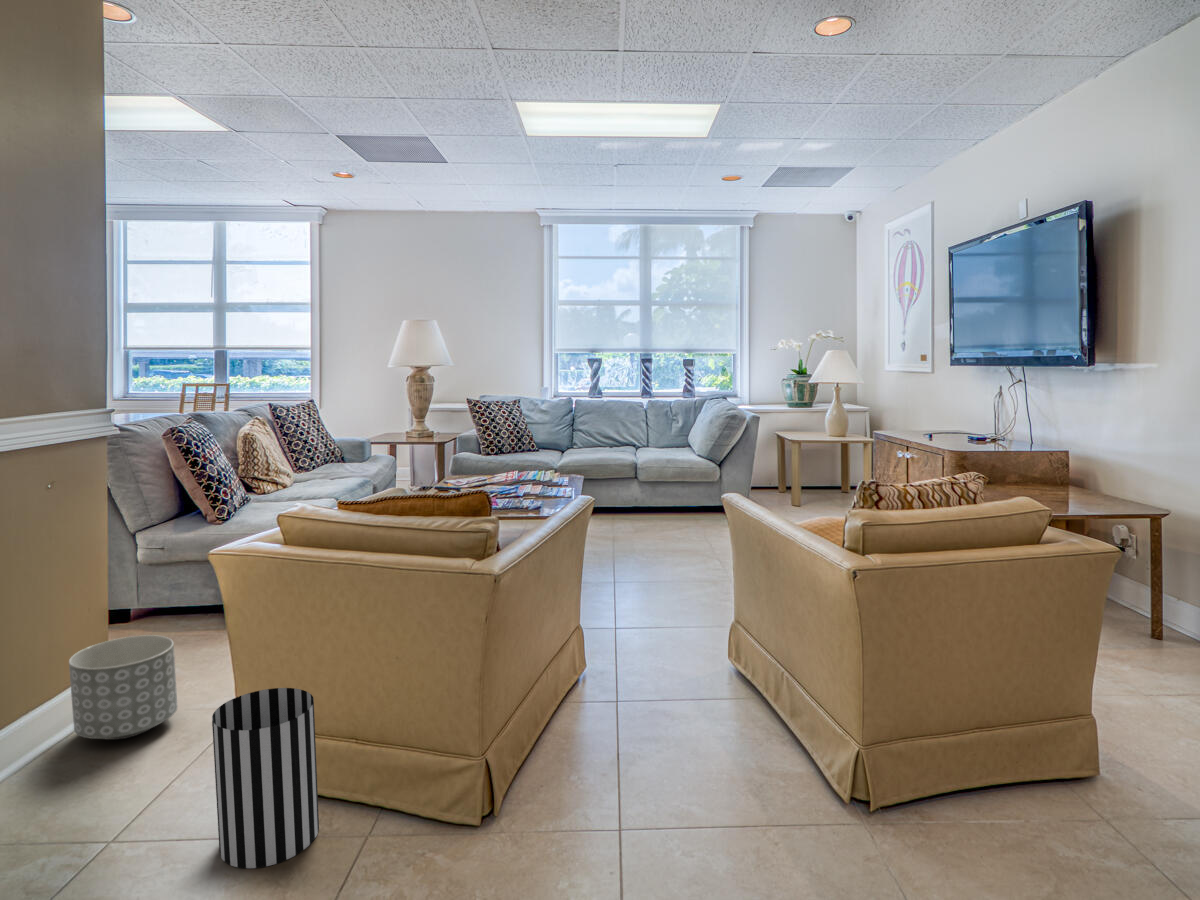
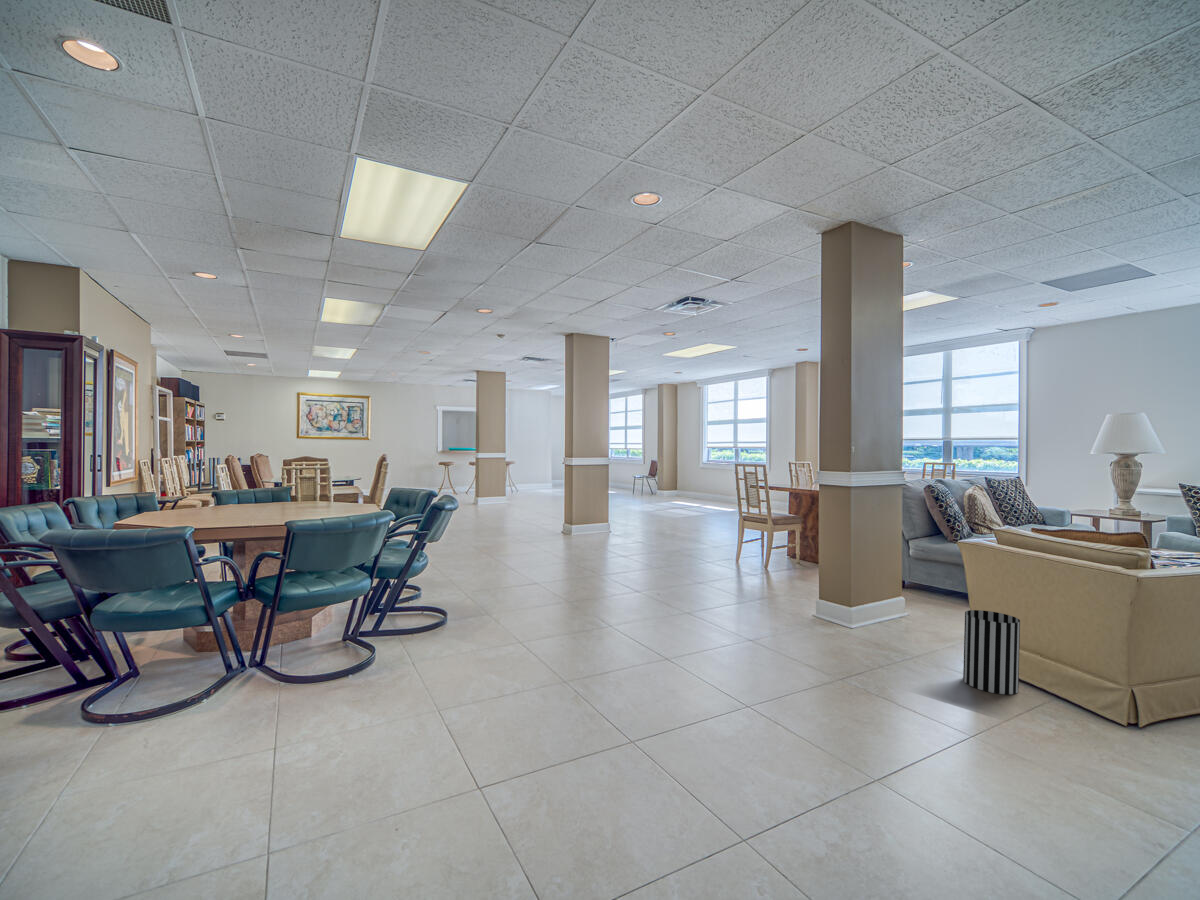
planter: present [69,635,177,740] -> none [885,584,934,633]

